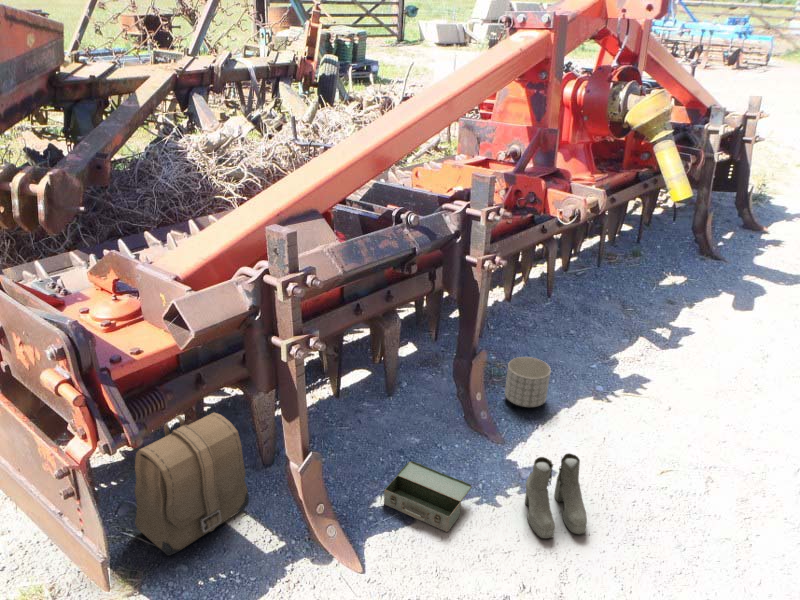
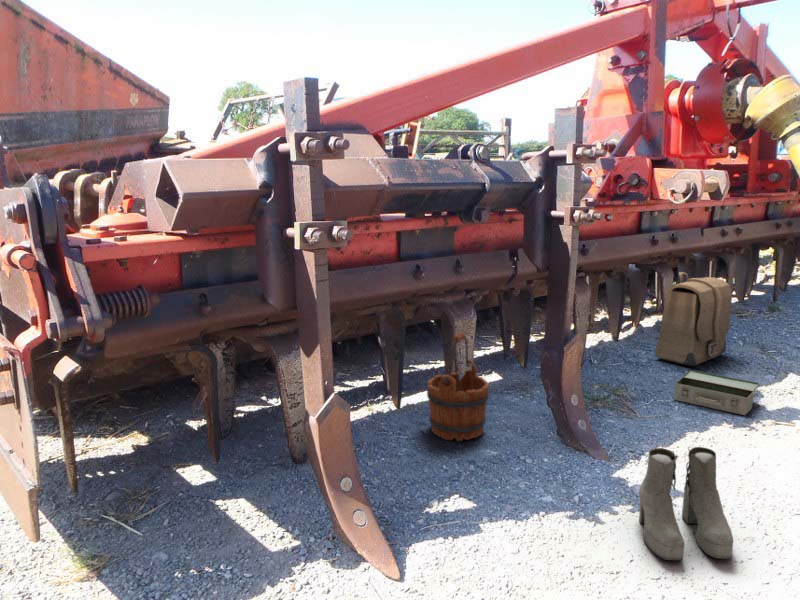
wooden bucket: none [363,345,412,429] -> present [427,333,489,441]
planter: present [505,357,551,407] -> none [610,368,670,428]
backpack: present [135,413,249,556] -> present [655,272,732,366]
toolbox: present [384,461,472,532] -> present [674,370,760,415]

